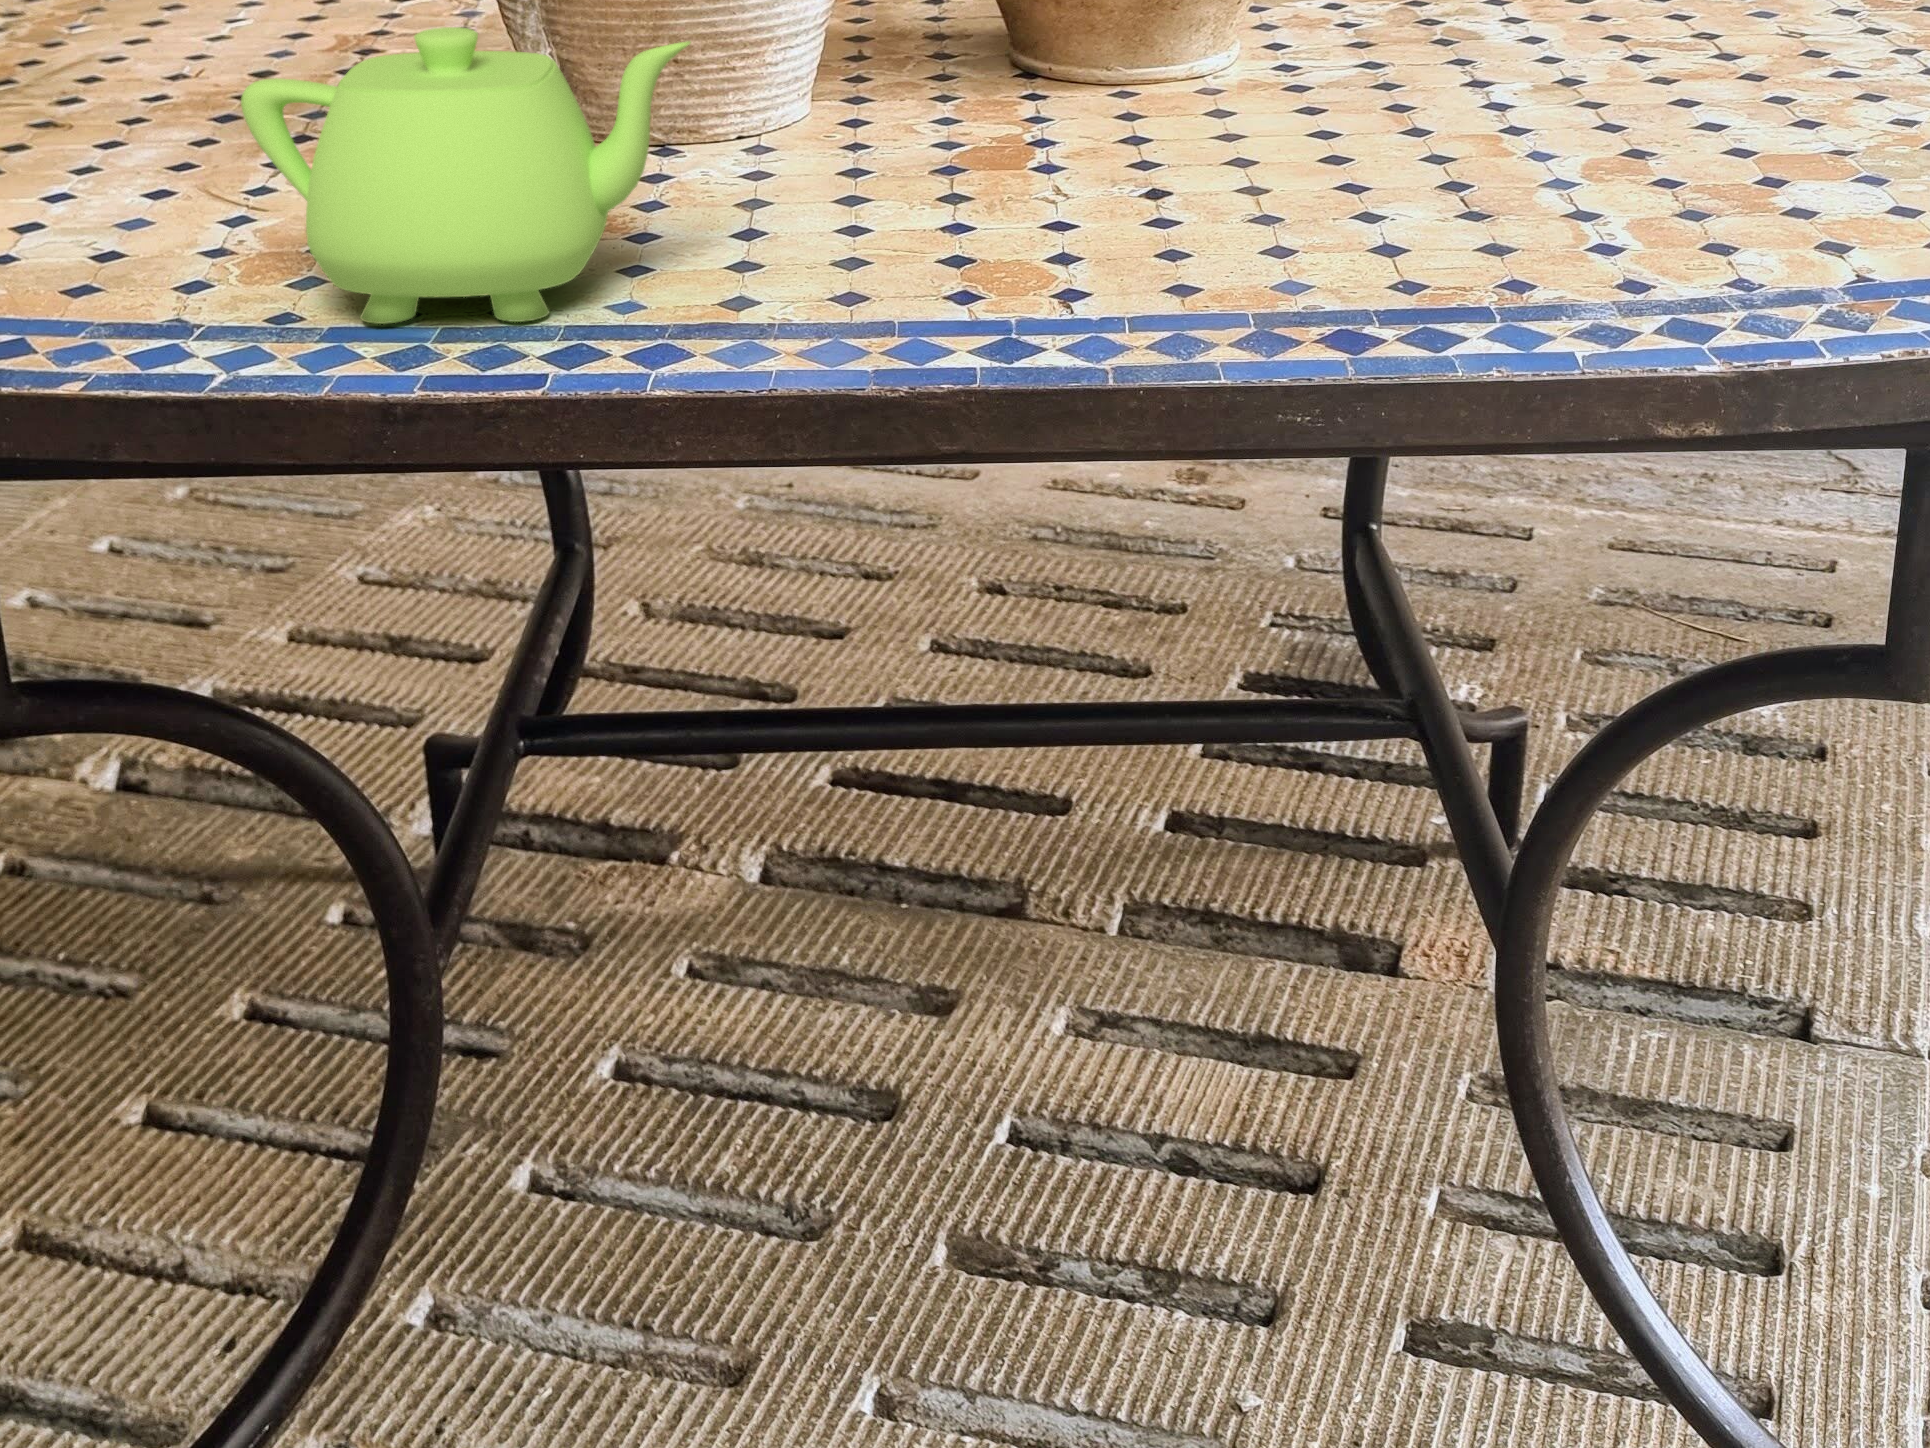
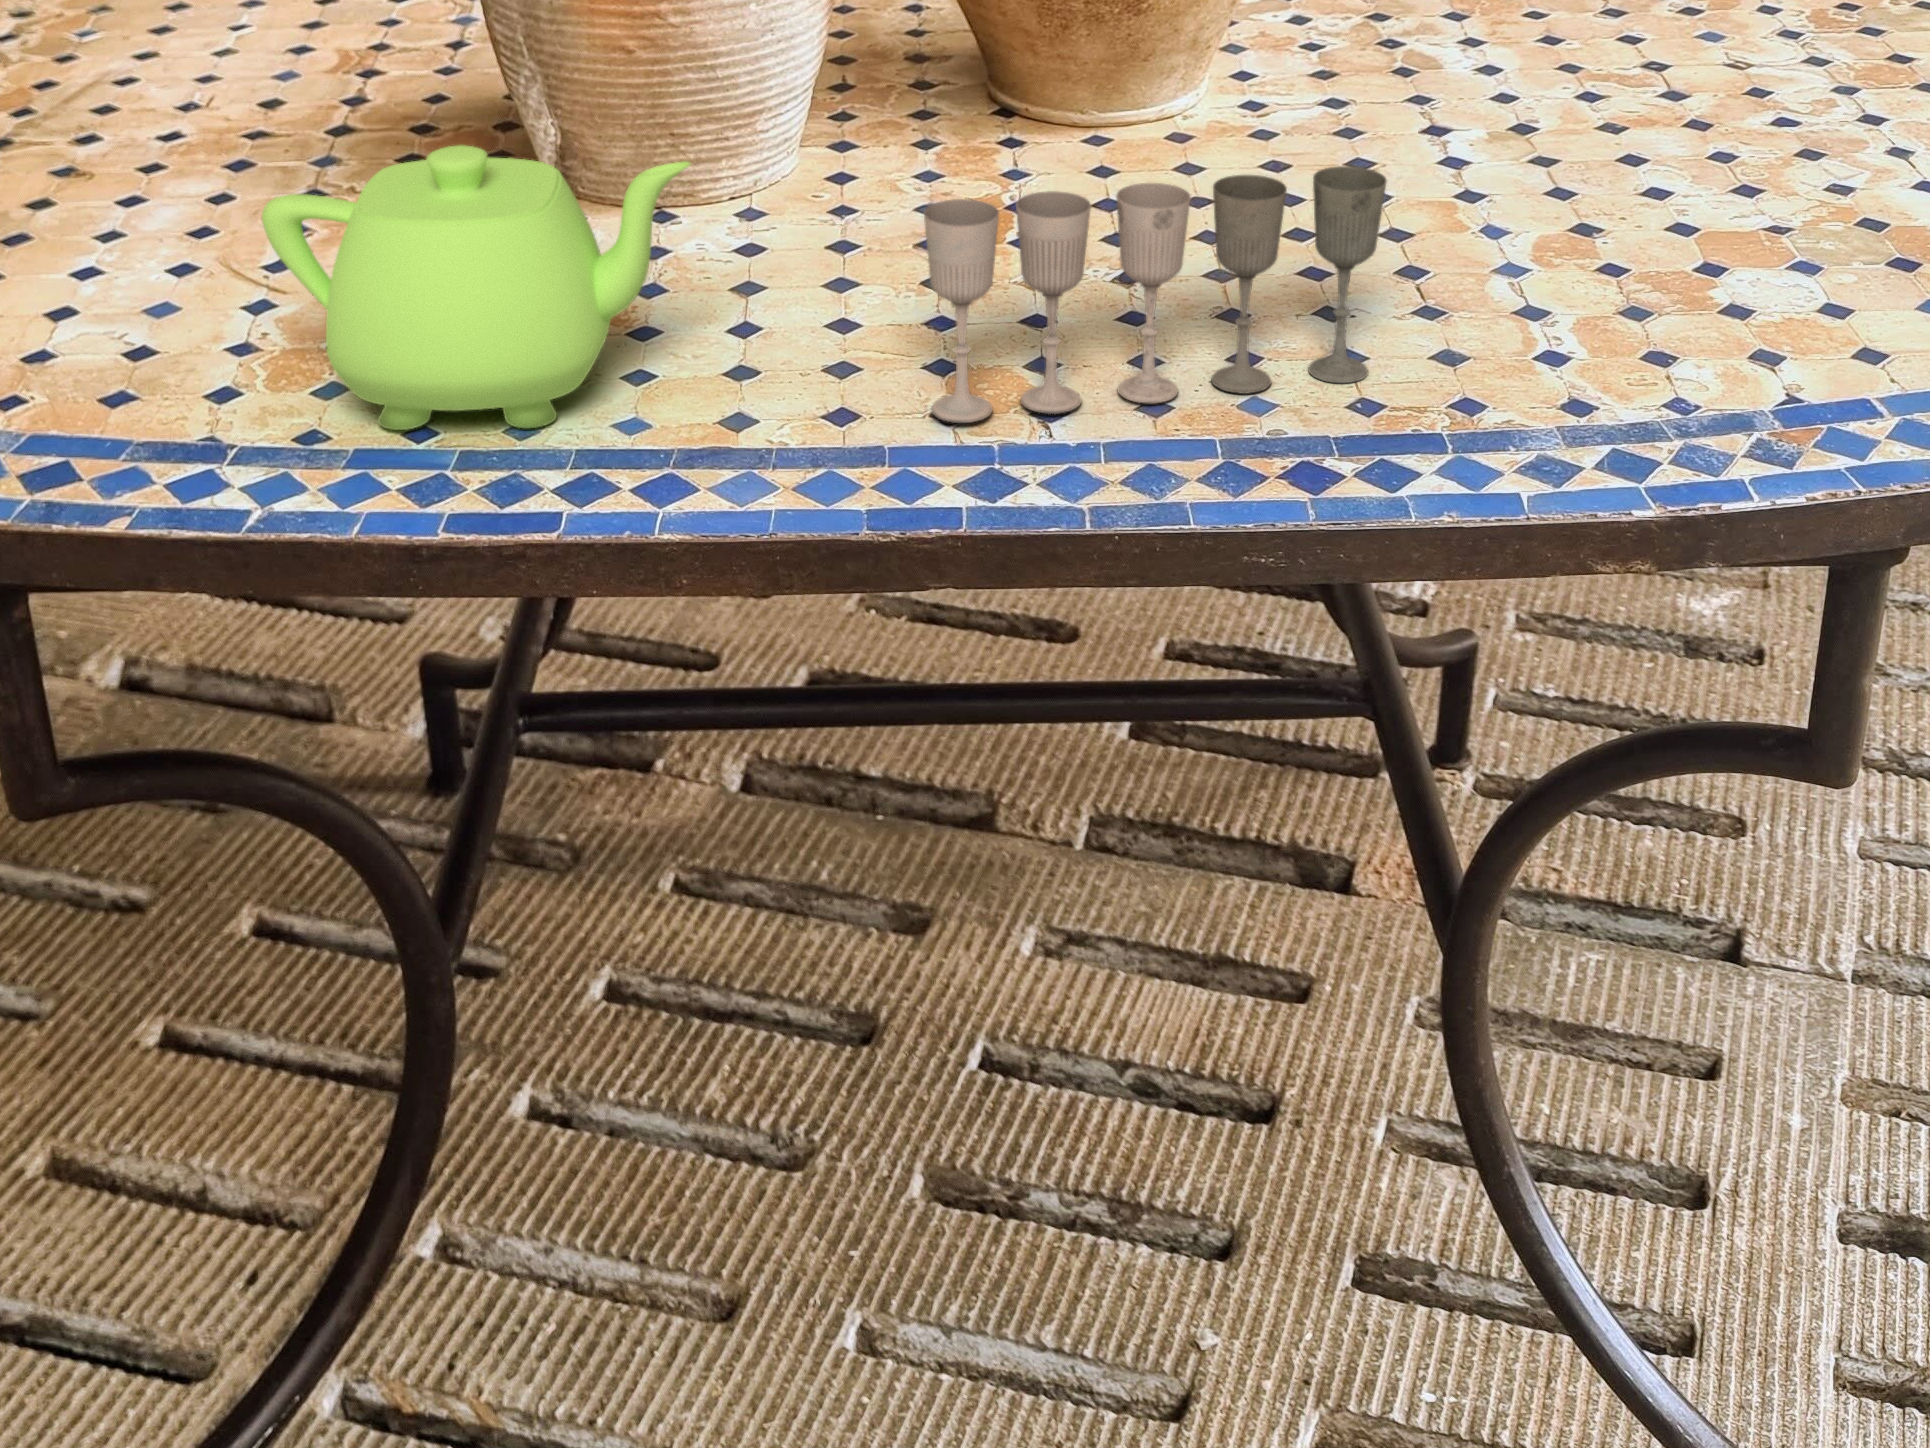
wine glass: none [935,52,1422,312] -> present [924,166,1387,423]

